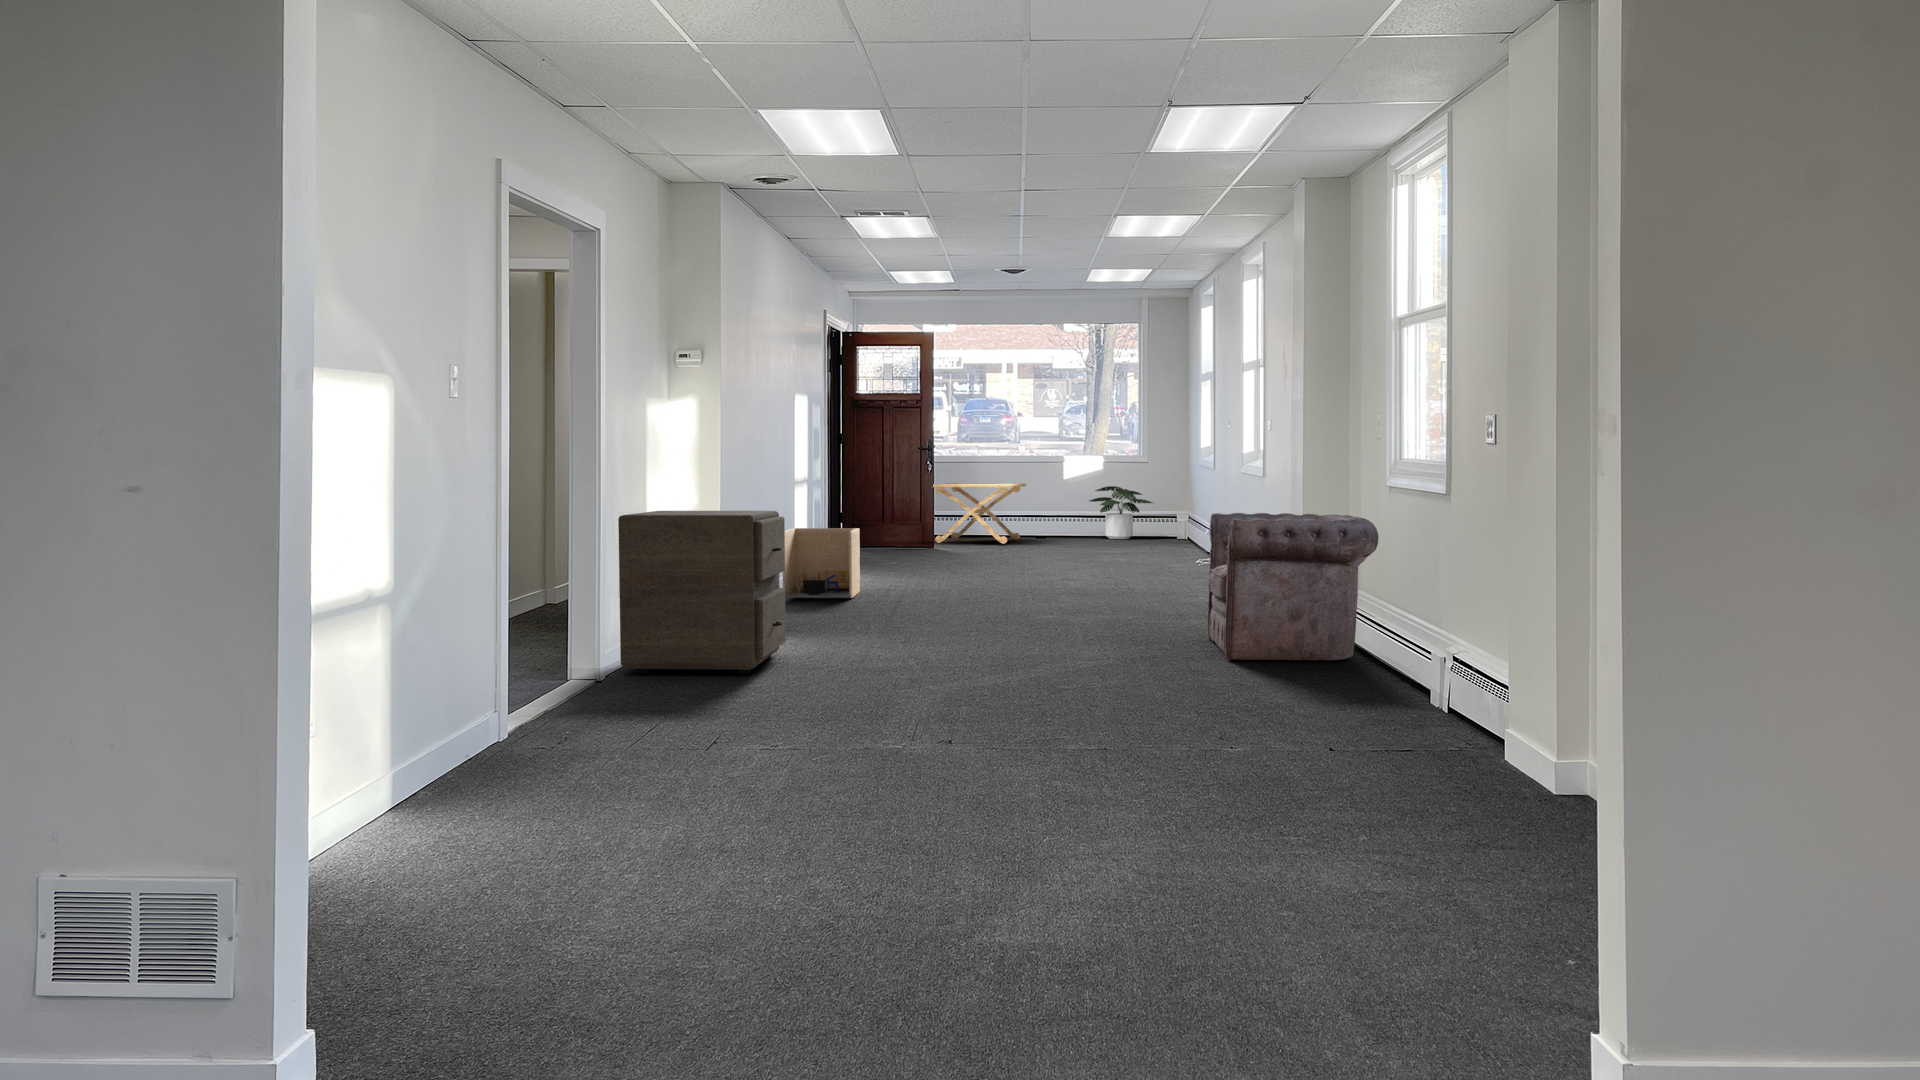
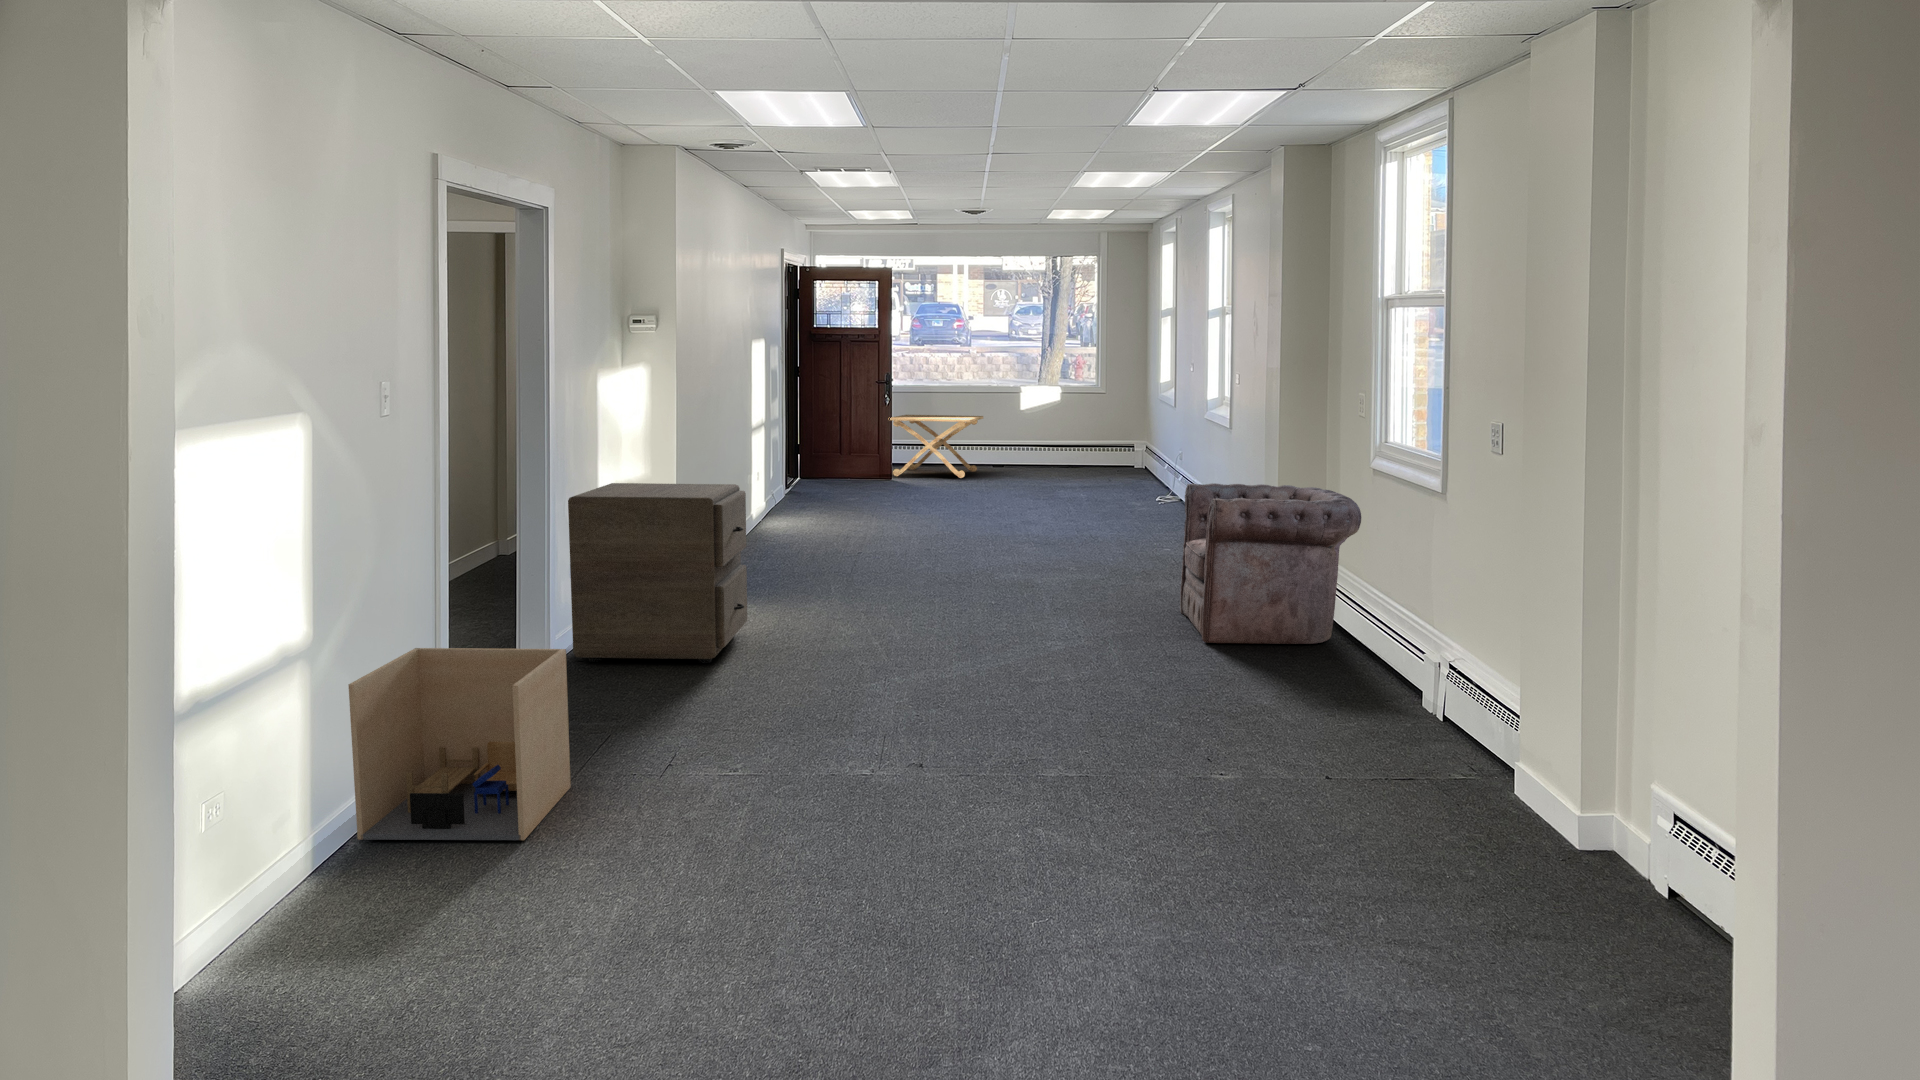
potted plant: present [1089,486,1152,539] -> none [1044,419,1110,473]
cardboard box: present [783,528,860,598] -> present [348,648,571,840]

